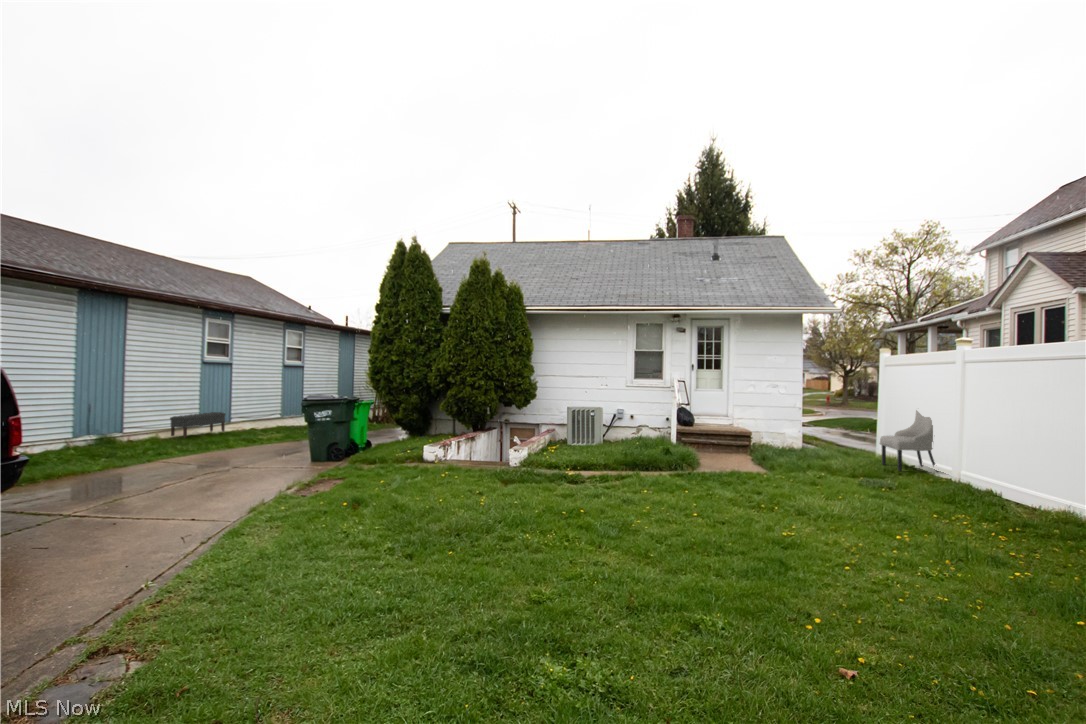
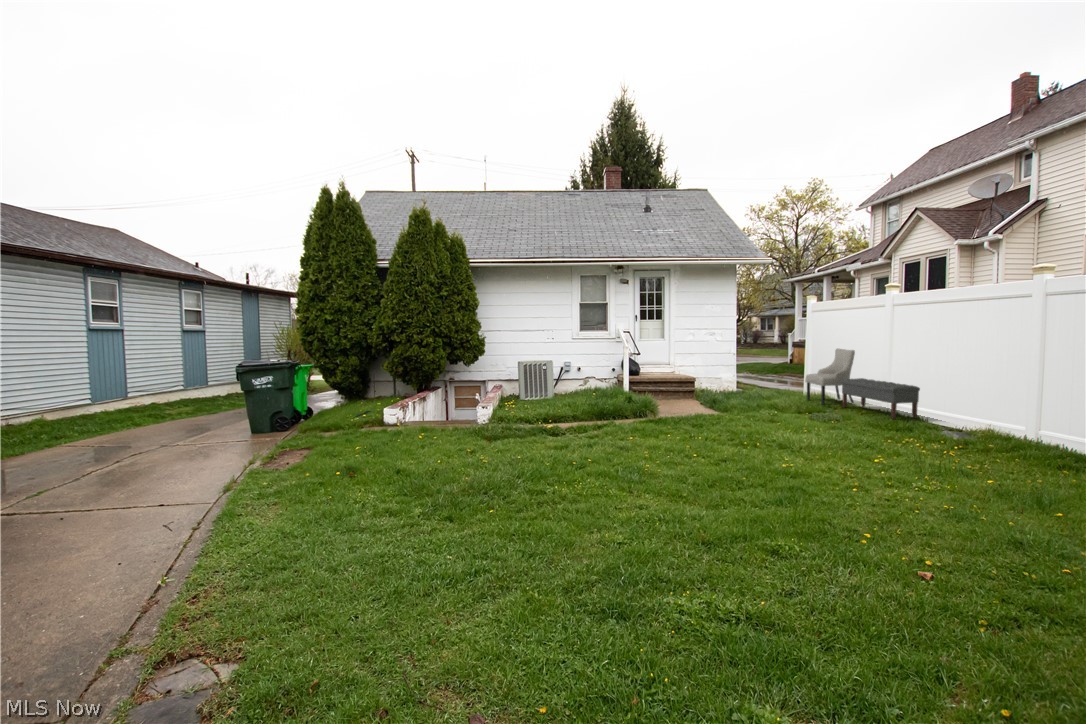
bench: present [170,412,225,438] -> present [841,378,920,419]

